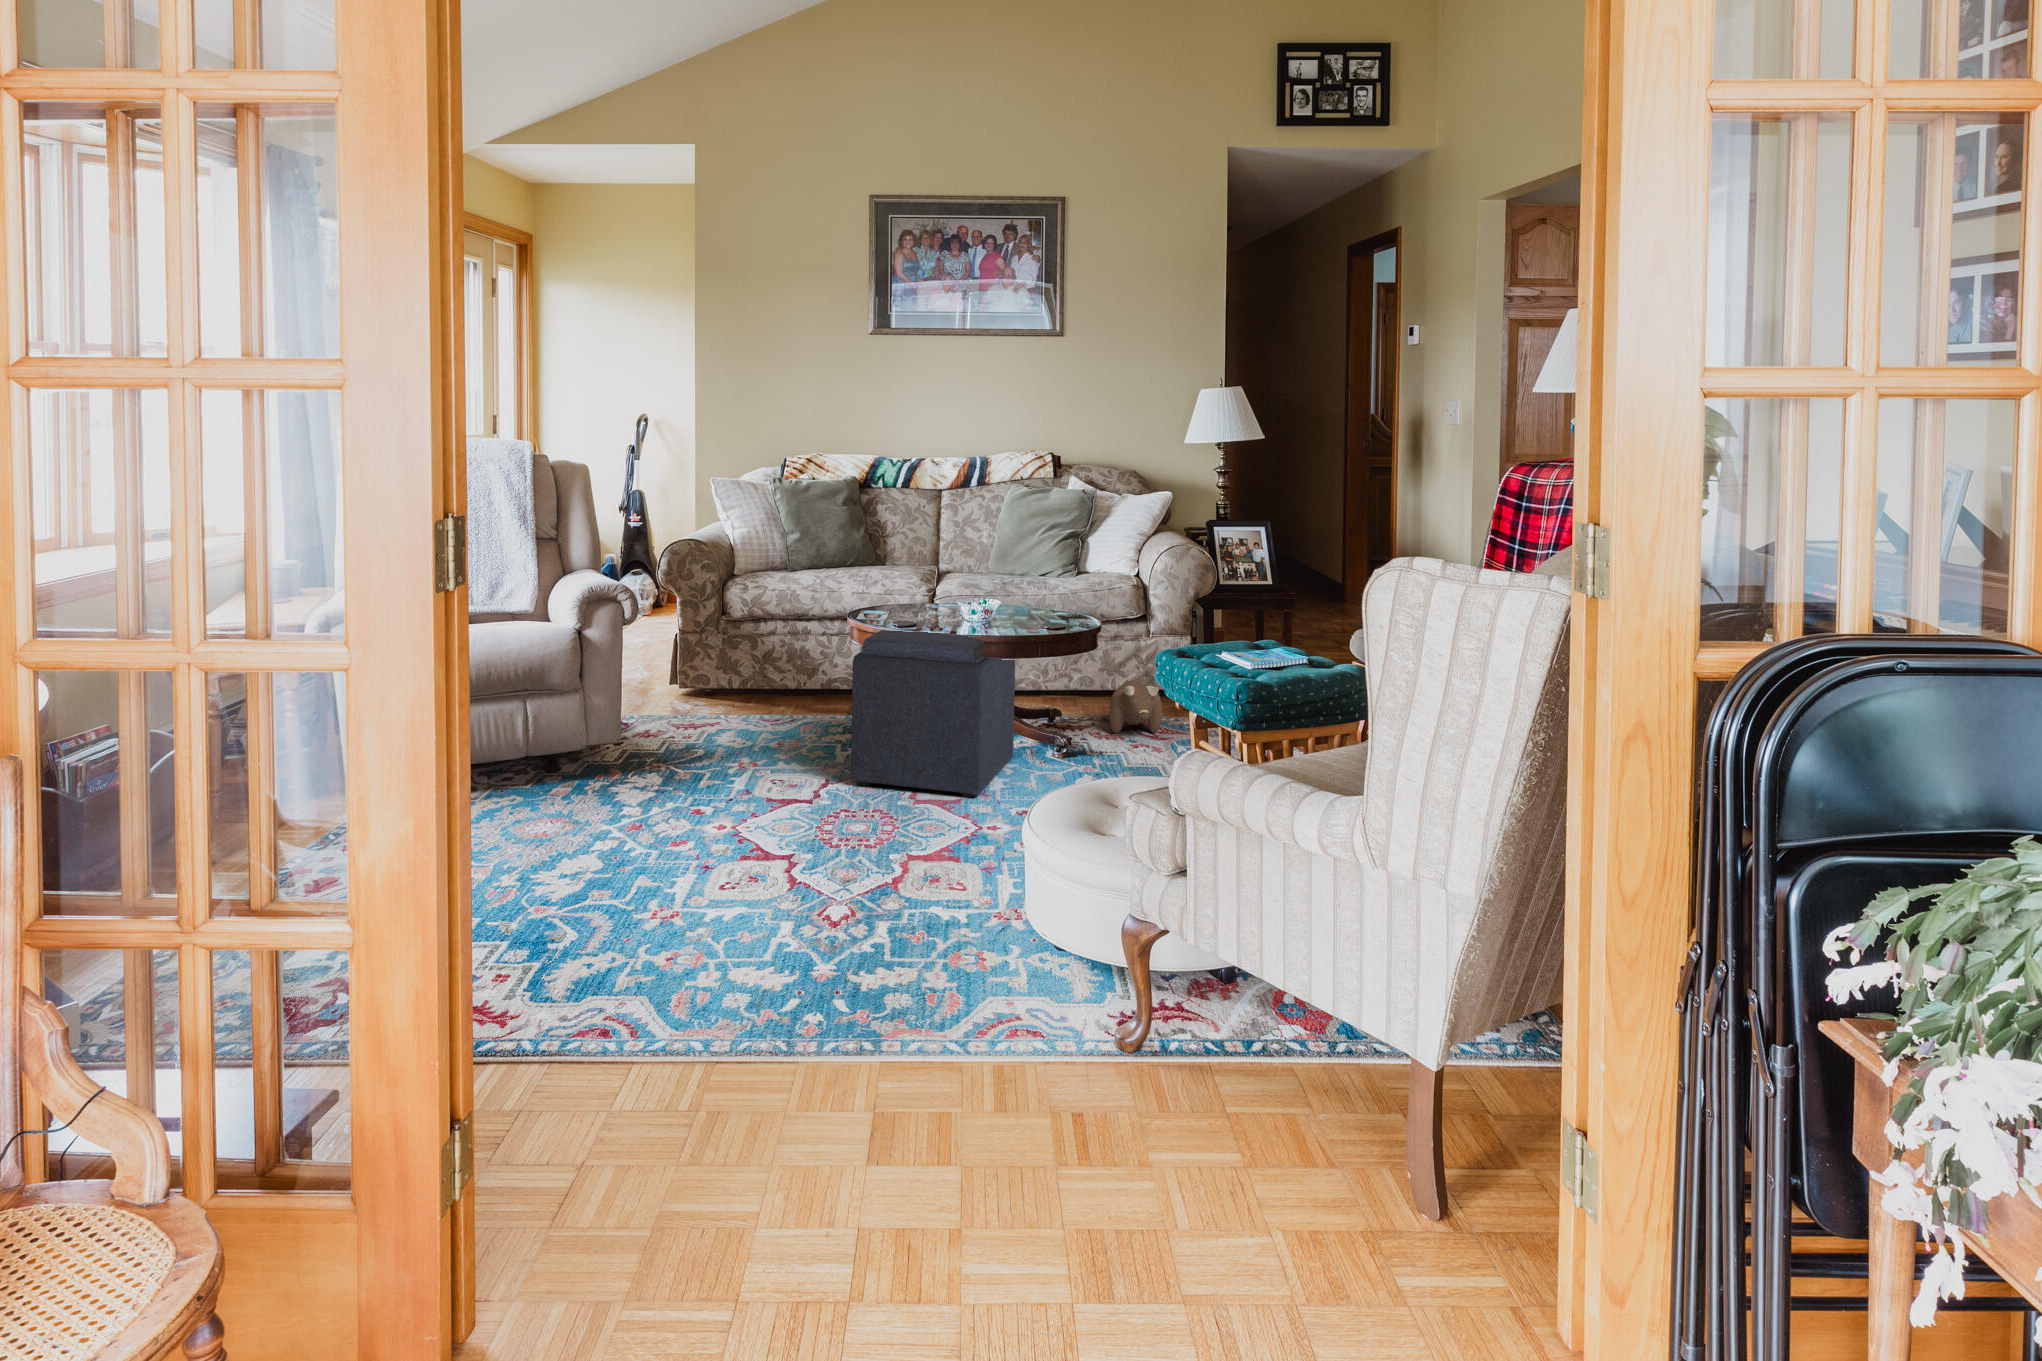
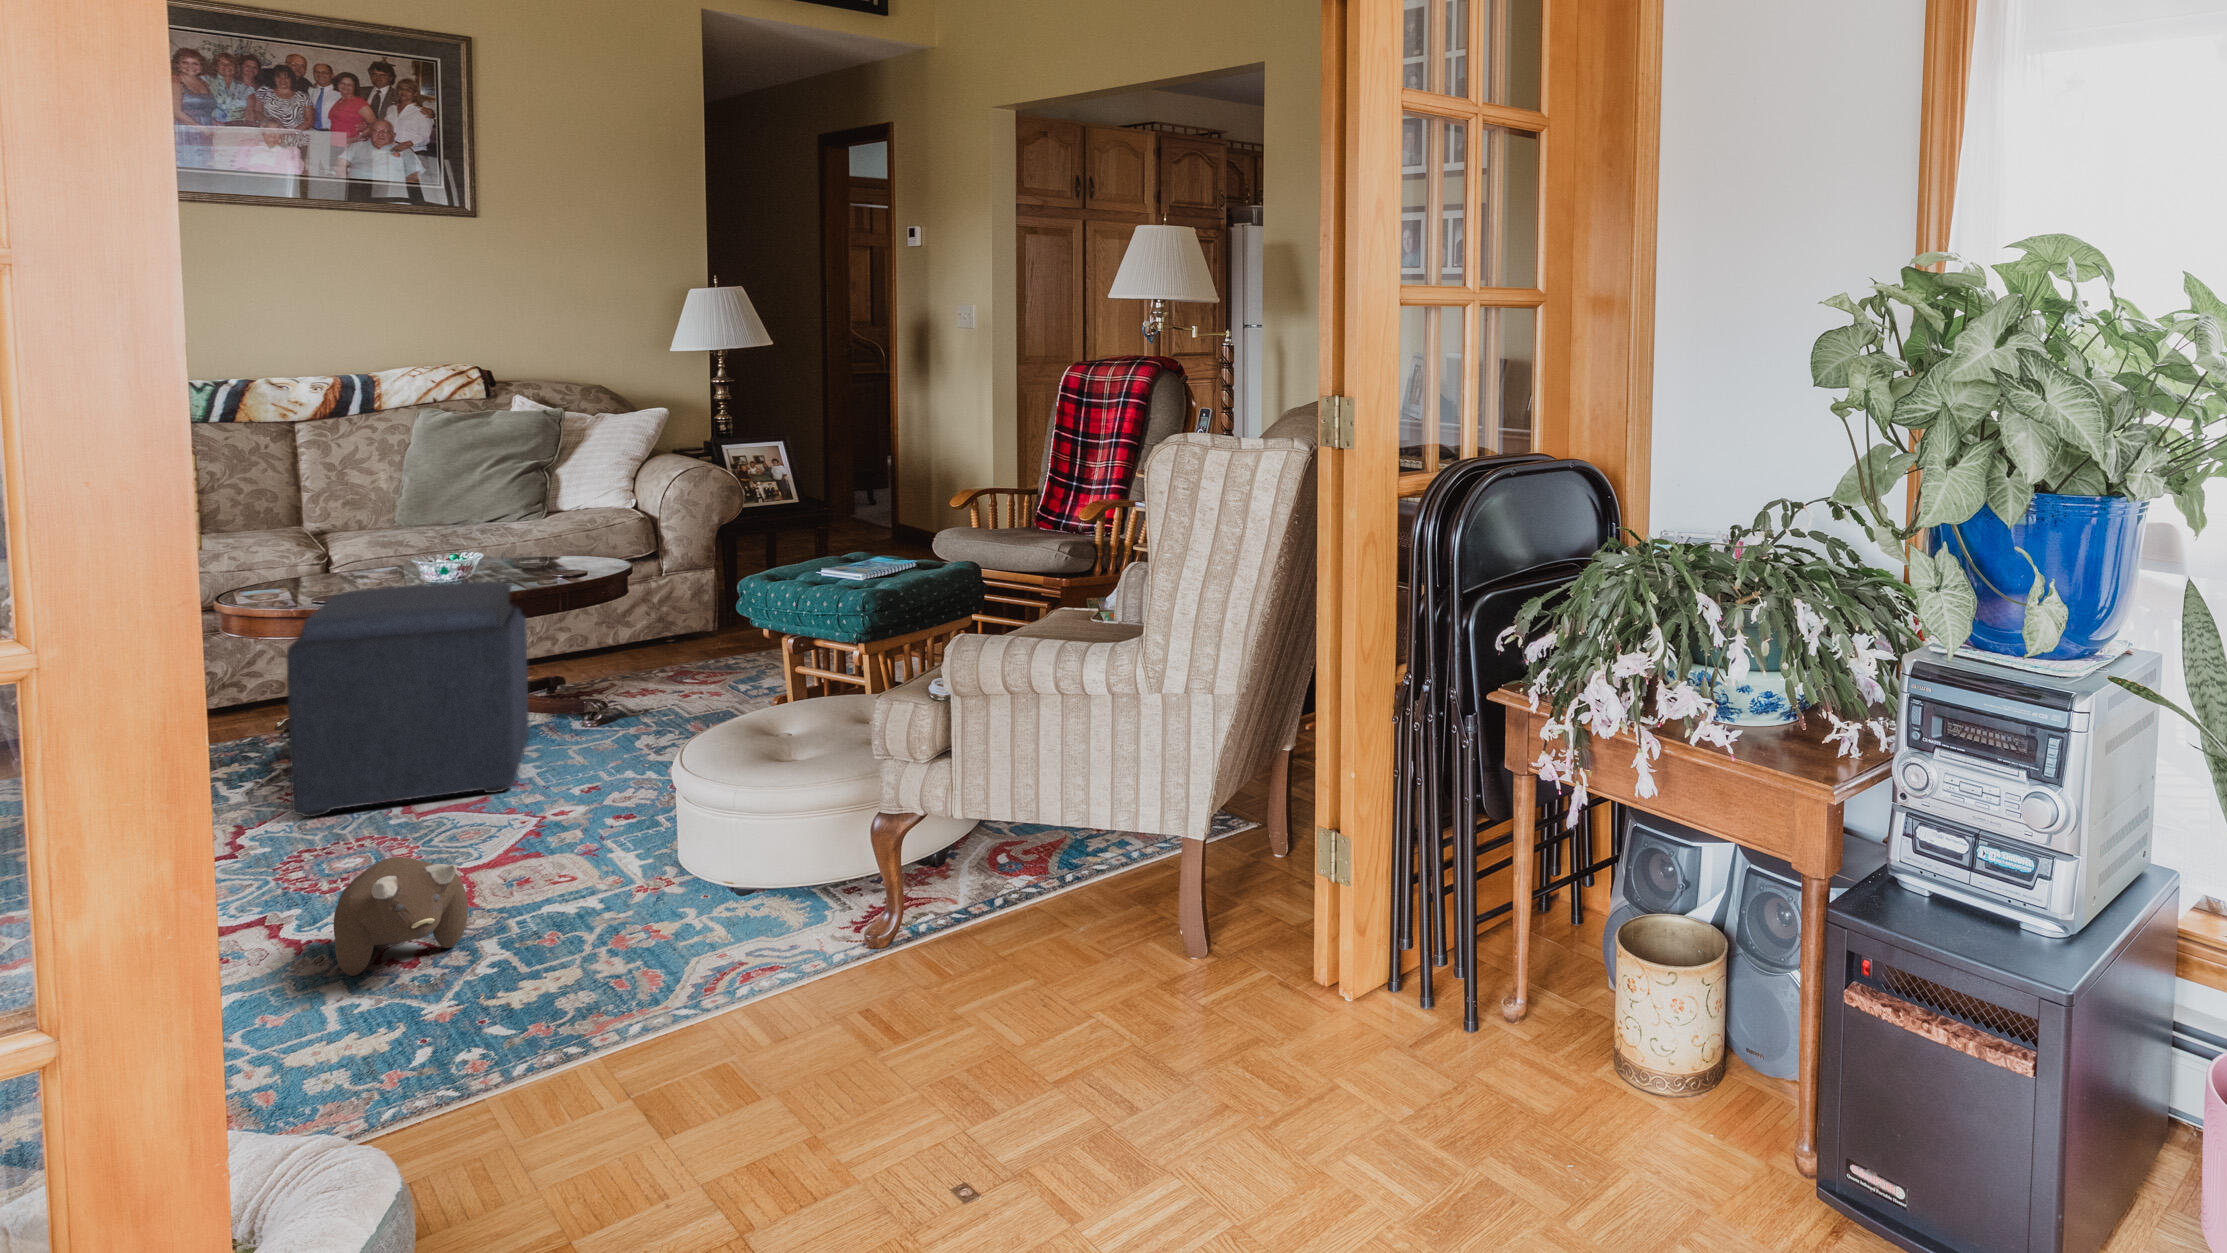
plush toy: present [1109,680,1162,733] -> present [334,857,468,976]

